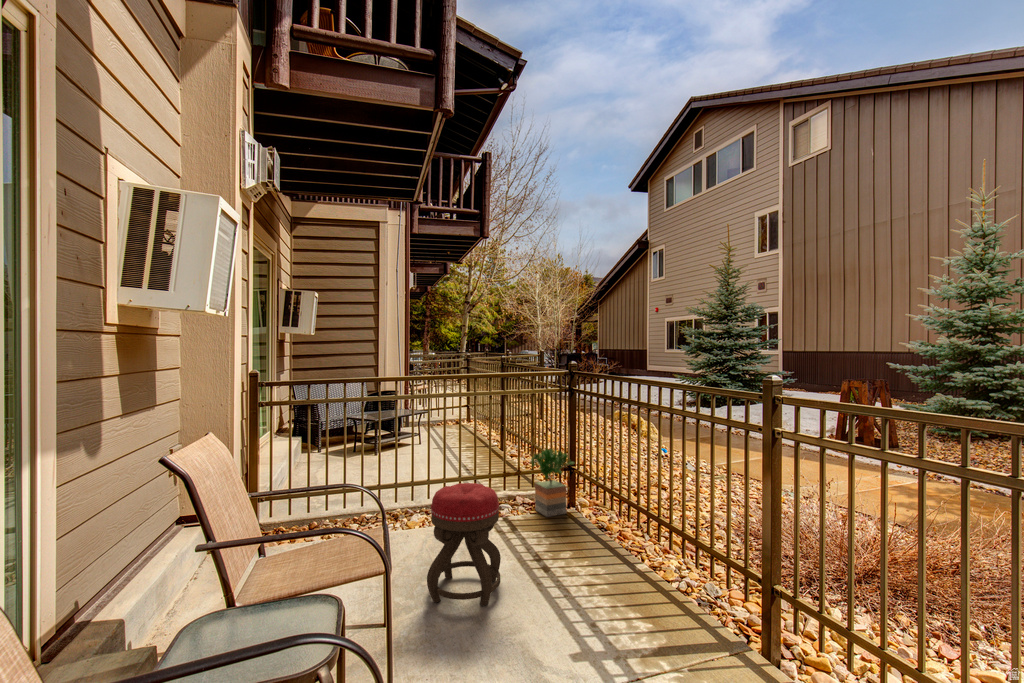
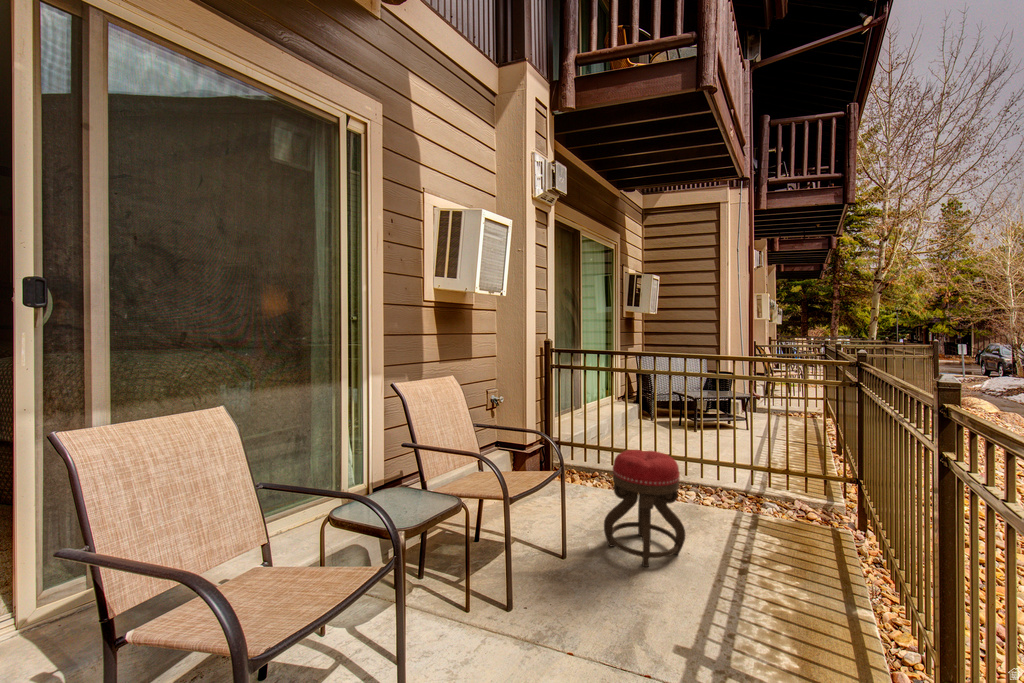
potted tree: present [531,449,573,517] -> none [794,448,864,534]

